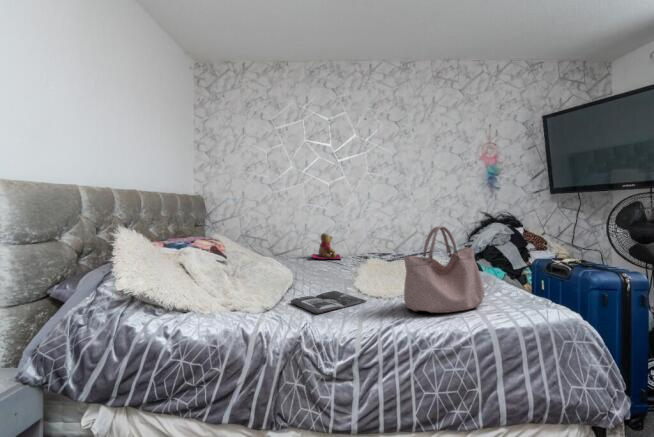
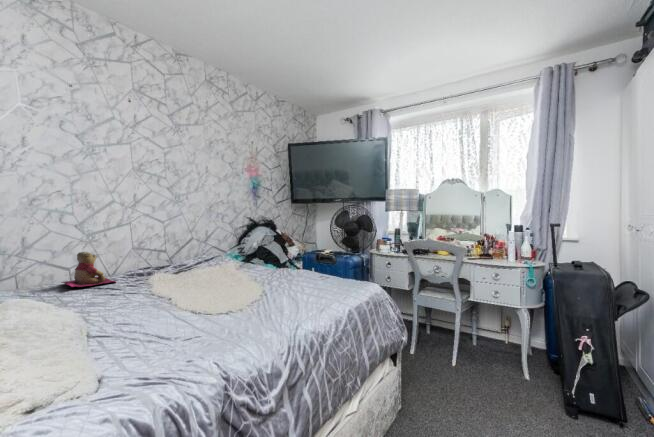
handbag: present [404,226,485,313] -> none [280,235,328,315]
magazine: present [291,291,366,314] -> none [148,319,237,352]

